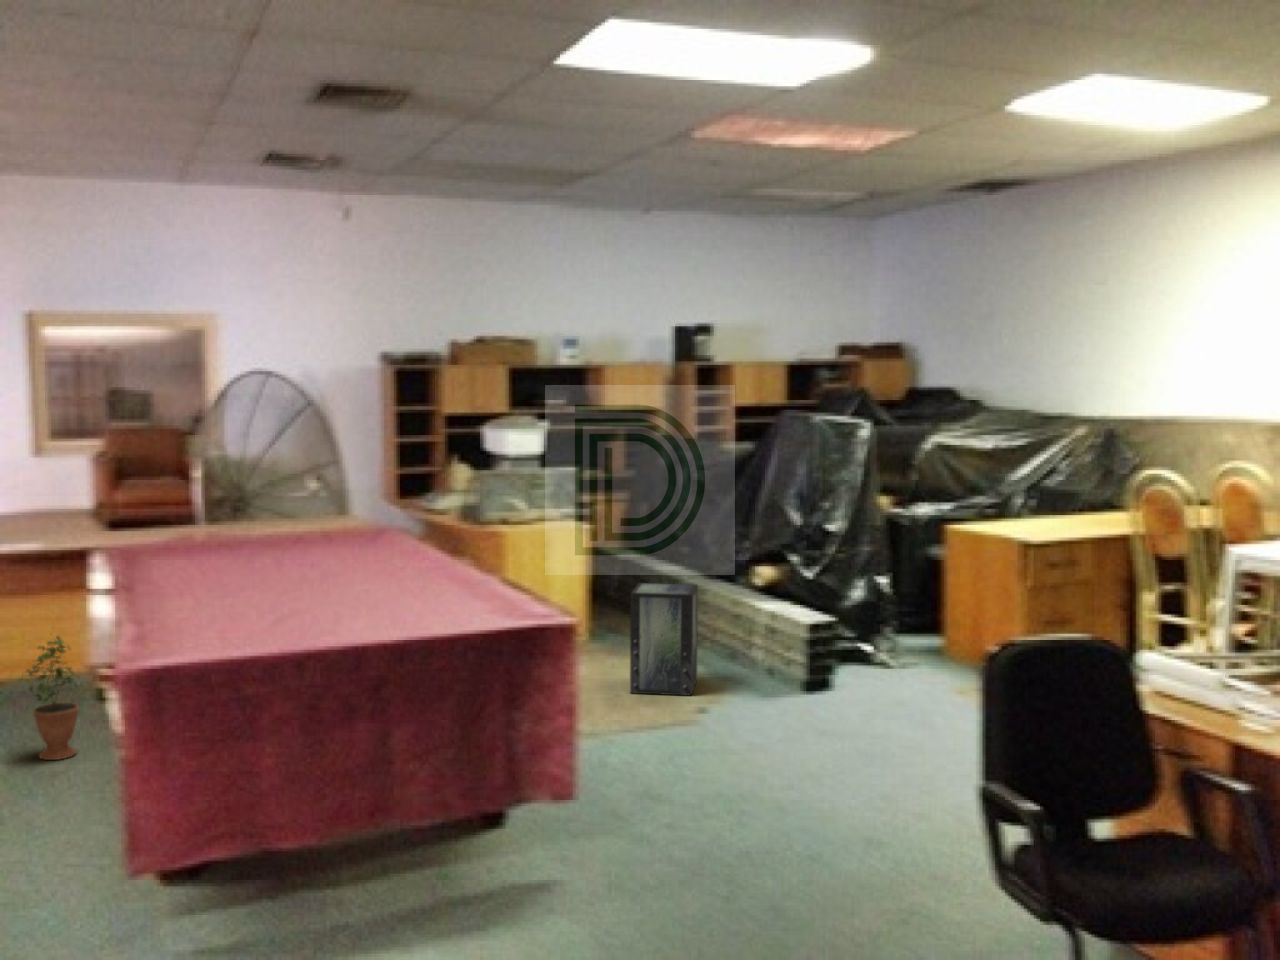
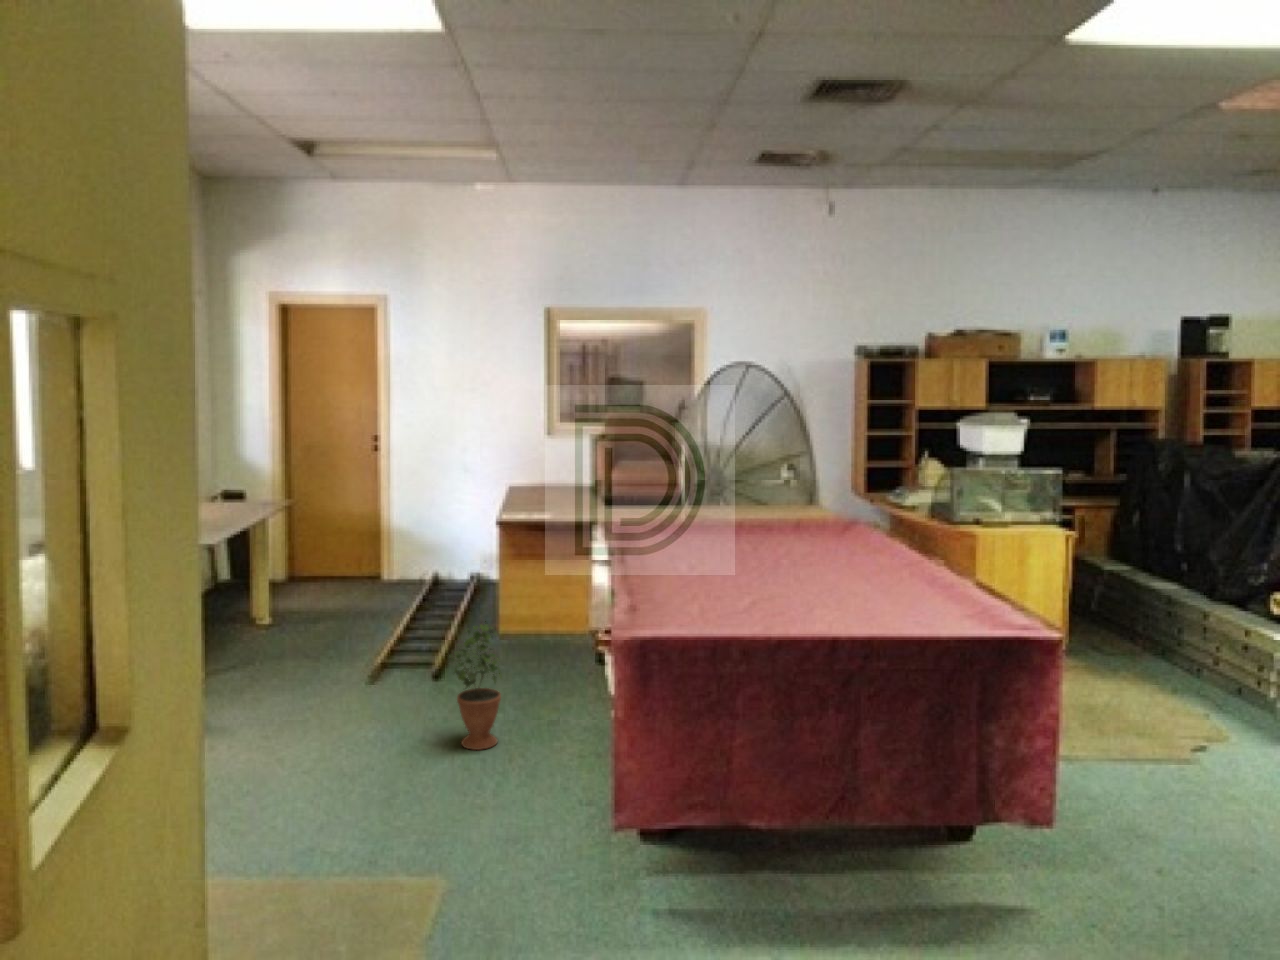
storage box: present [630,583,698,695] -> none [1135,618,1240,779]

